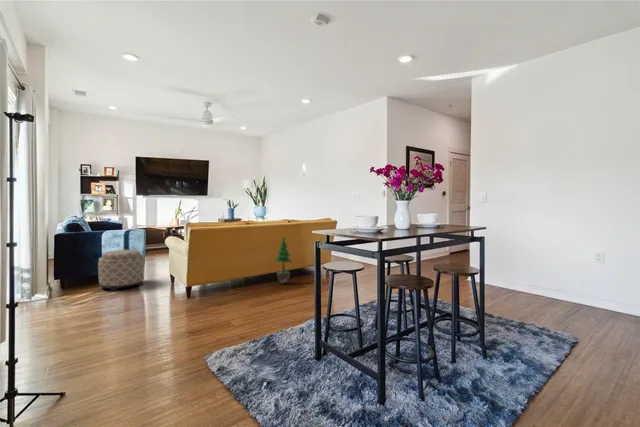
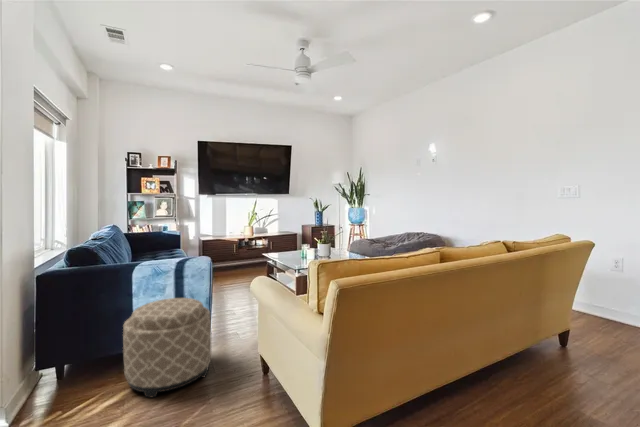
potted tree: present [276,237,291,283] -> none [496,285,545,398]

